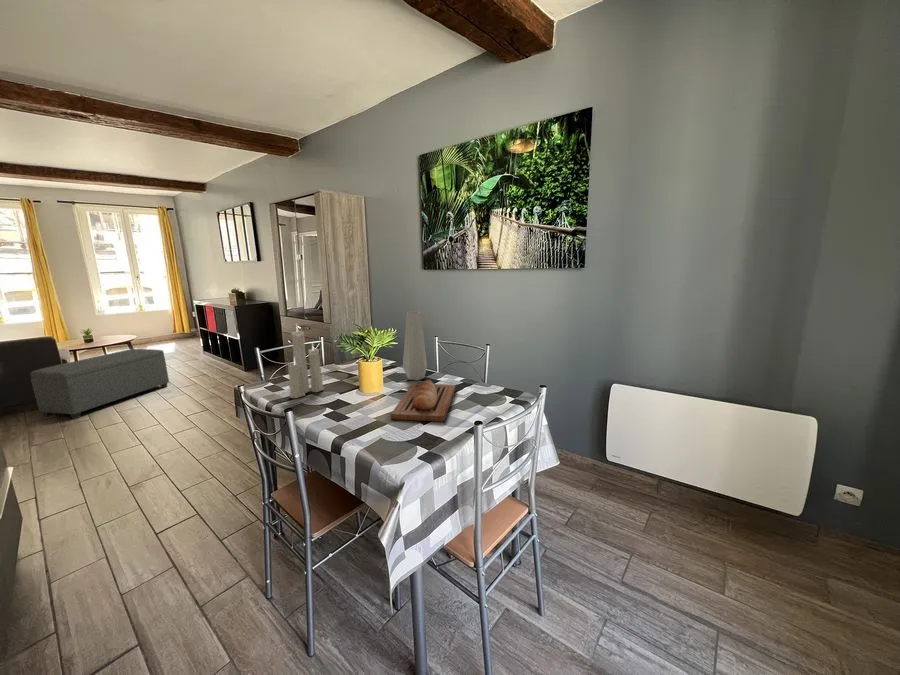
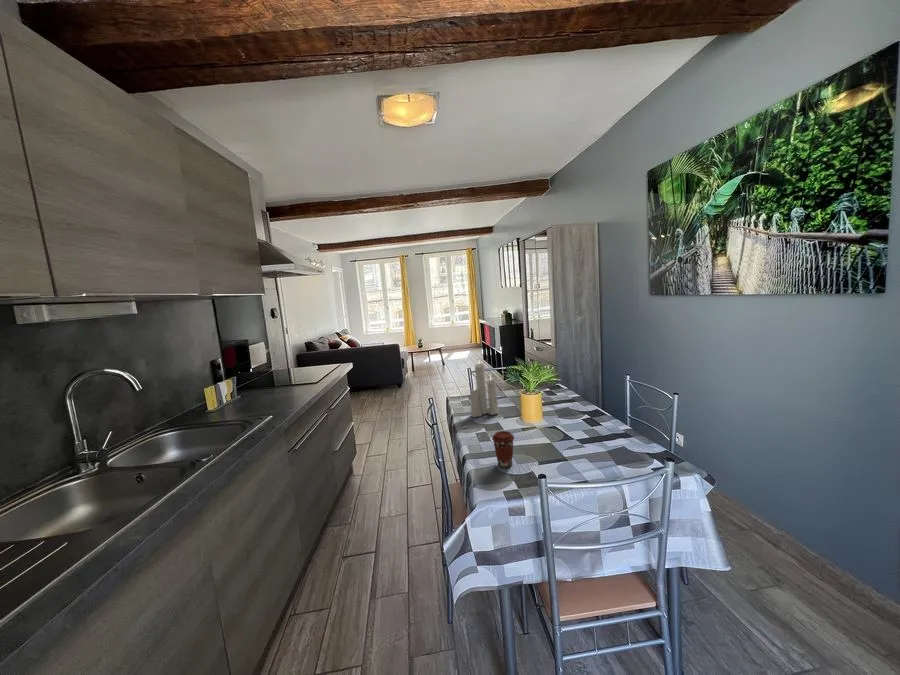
vase: present [403,312,427,380] -> none [574,351,600,421]
ottoman: present [30,349,169,418] -> none [386,357,454,400]
bread loaf: present [391,380,456,422] -> none [525,423,615,469]
coffee cup: none [368,396,394,438] -> present [492,431,514,468]

